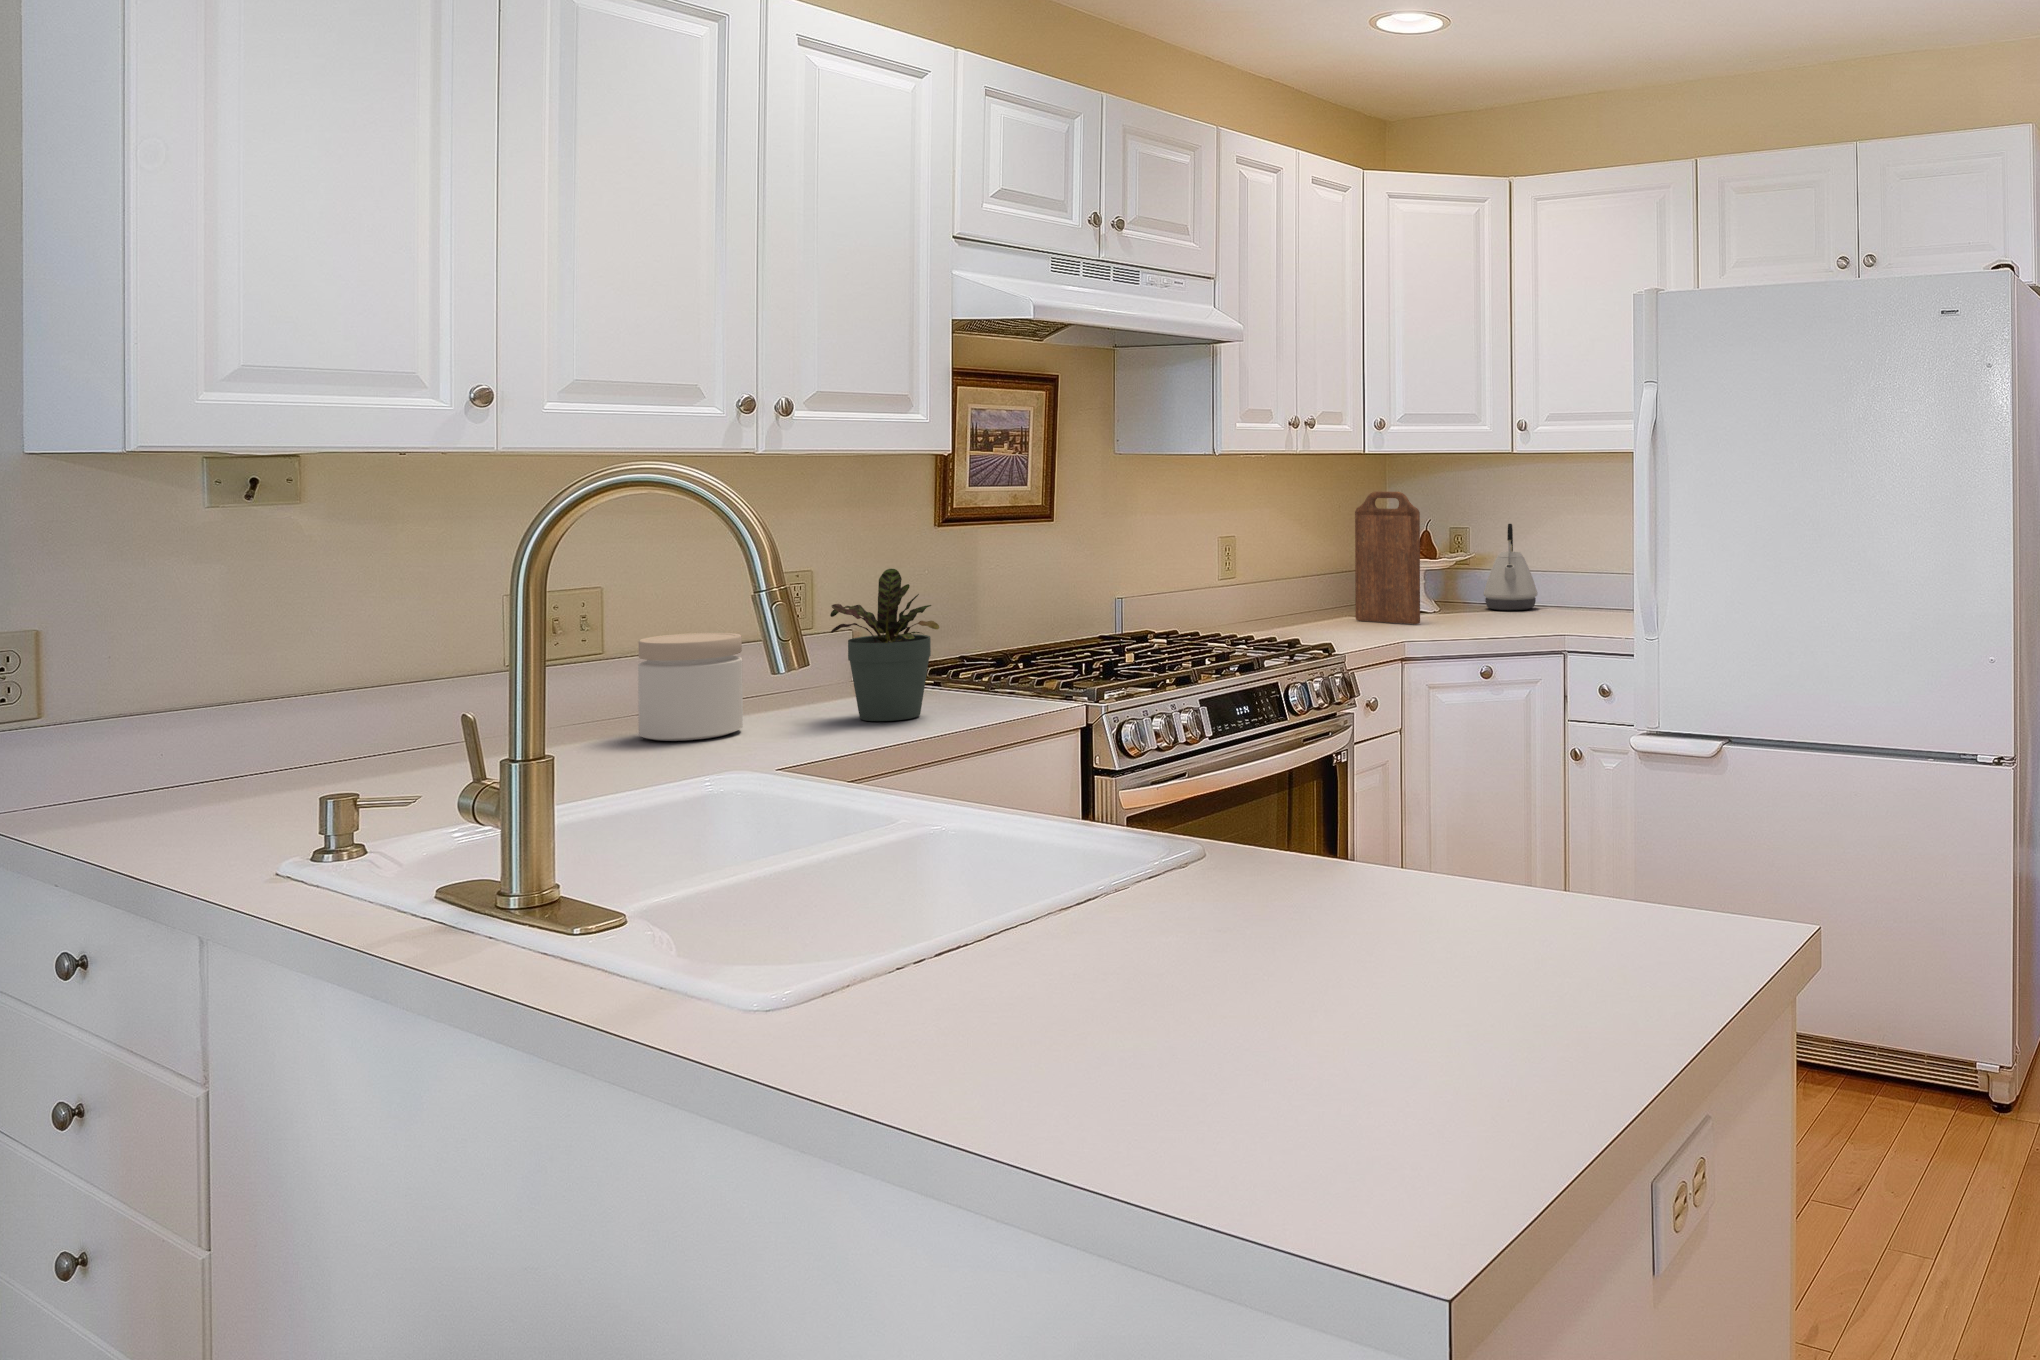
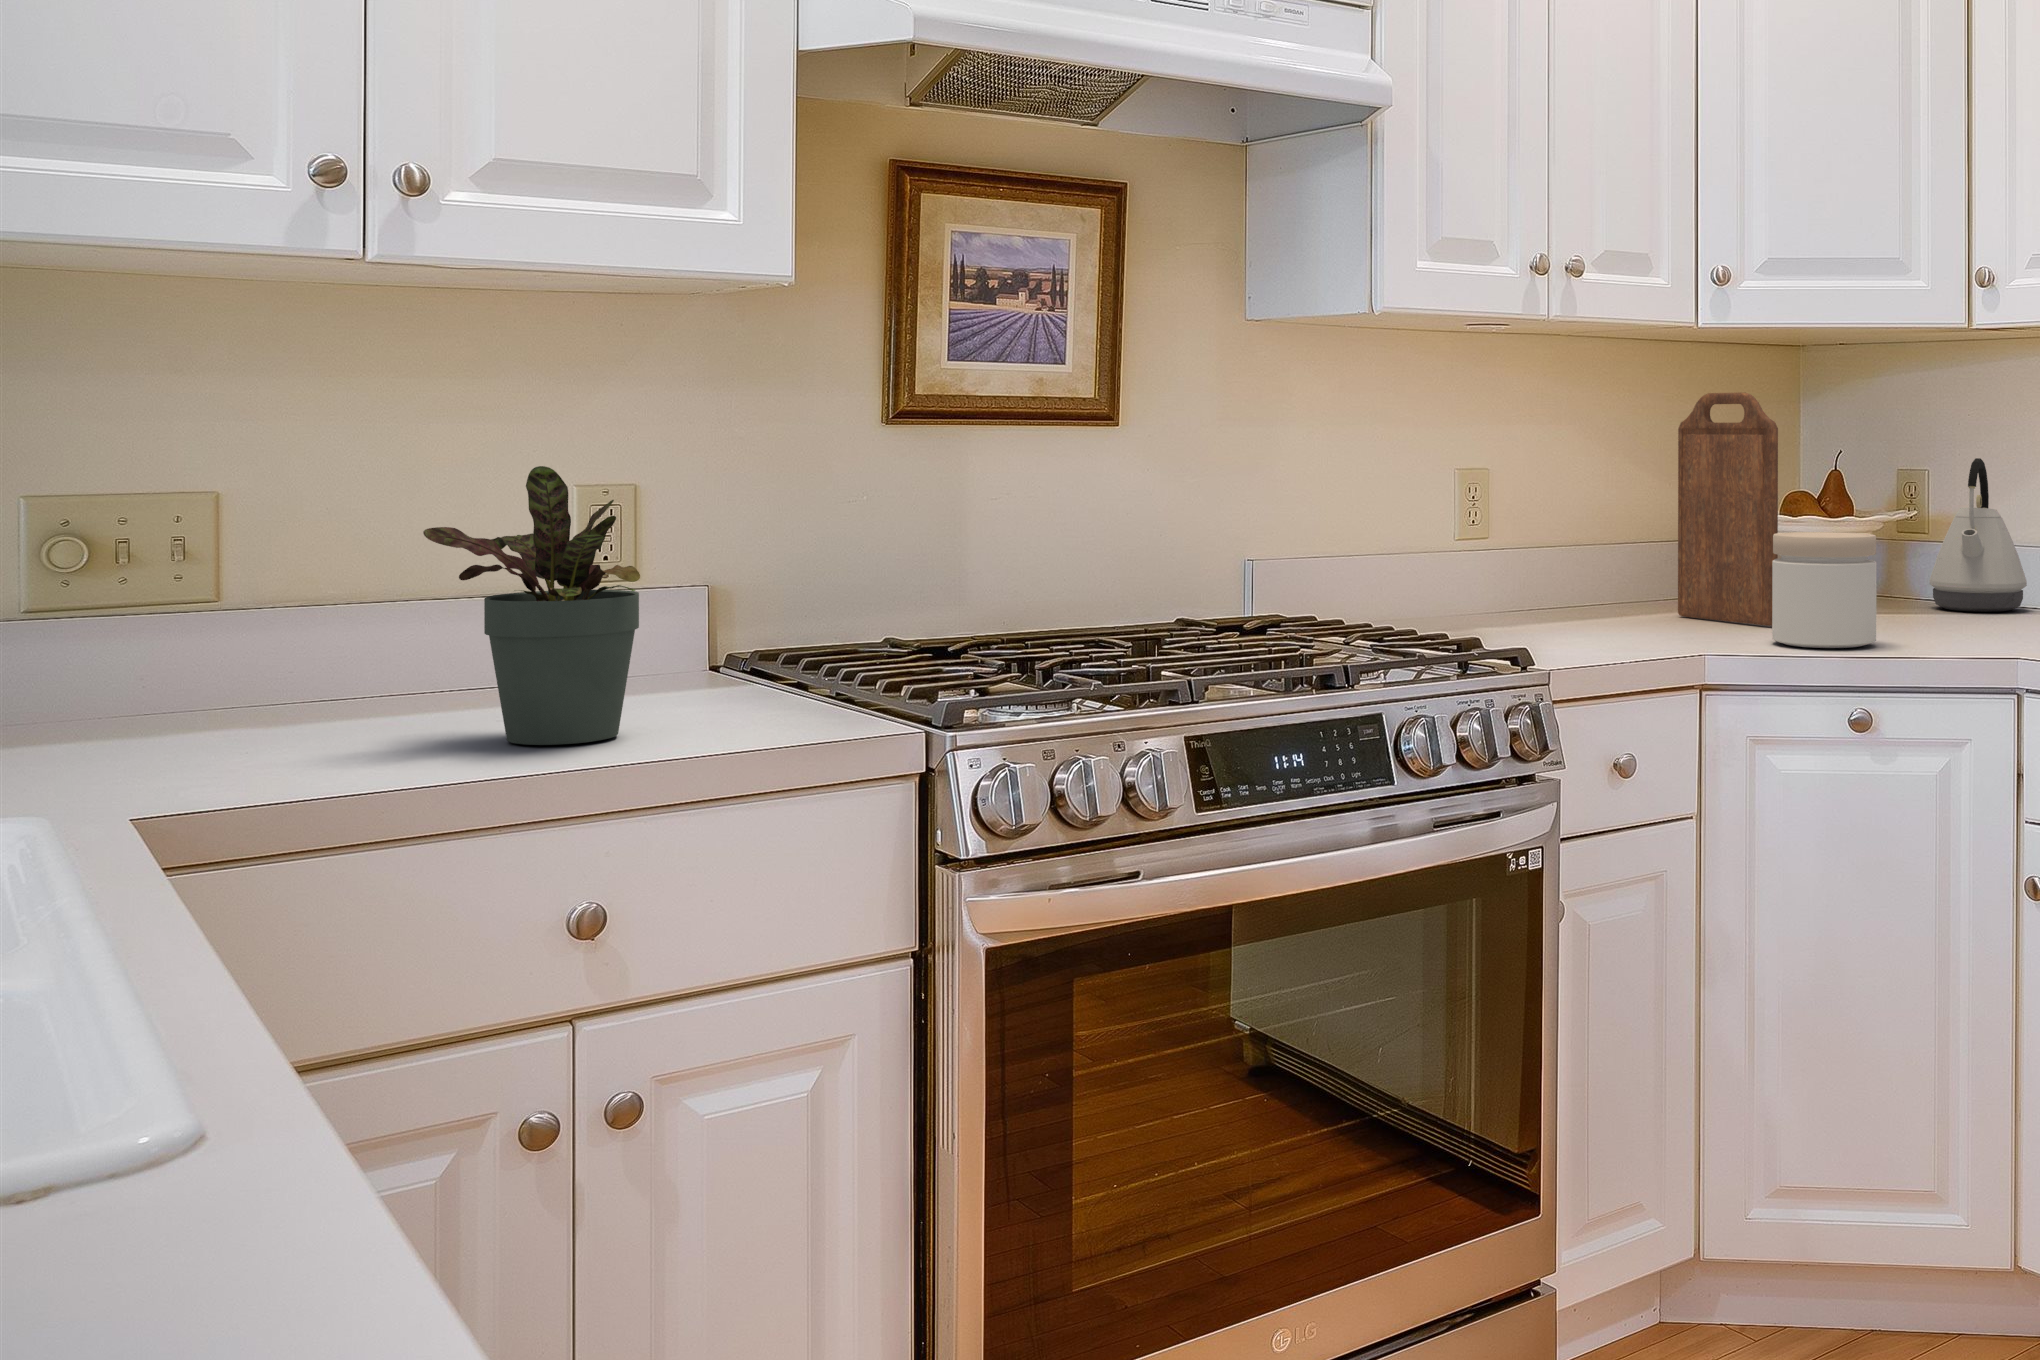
jar: present [638,633,743,741] -> present [1772,532,1876,648]

